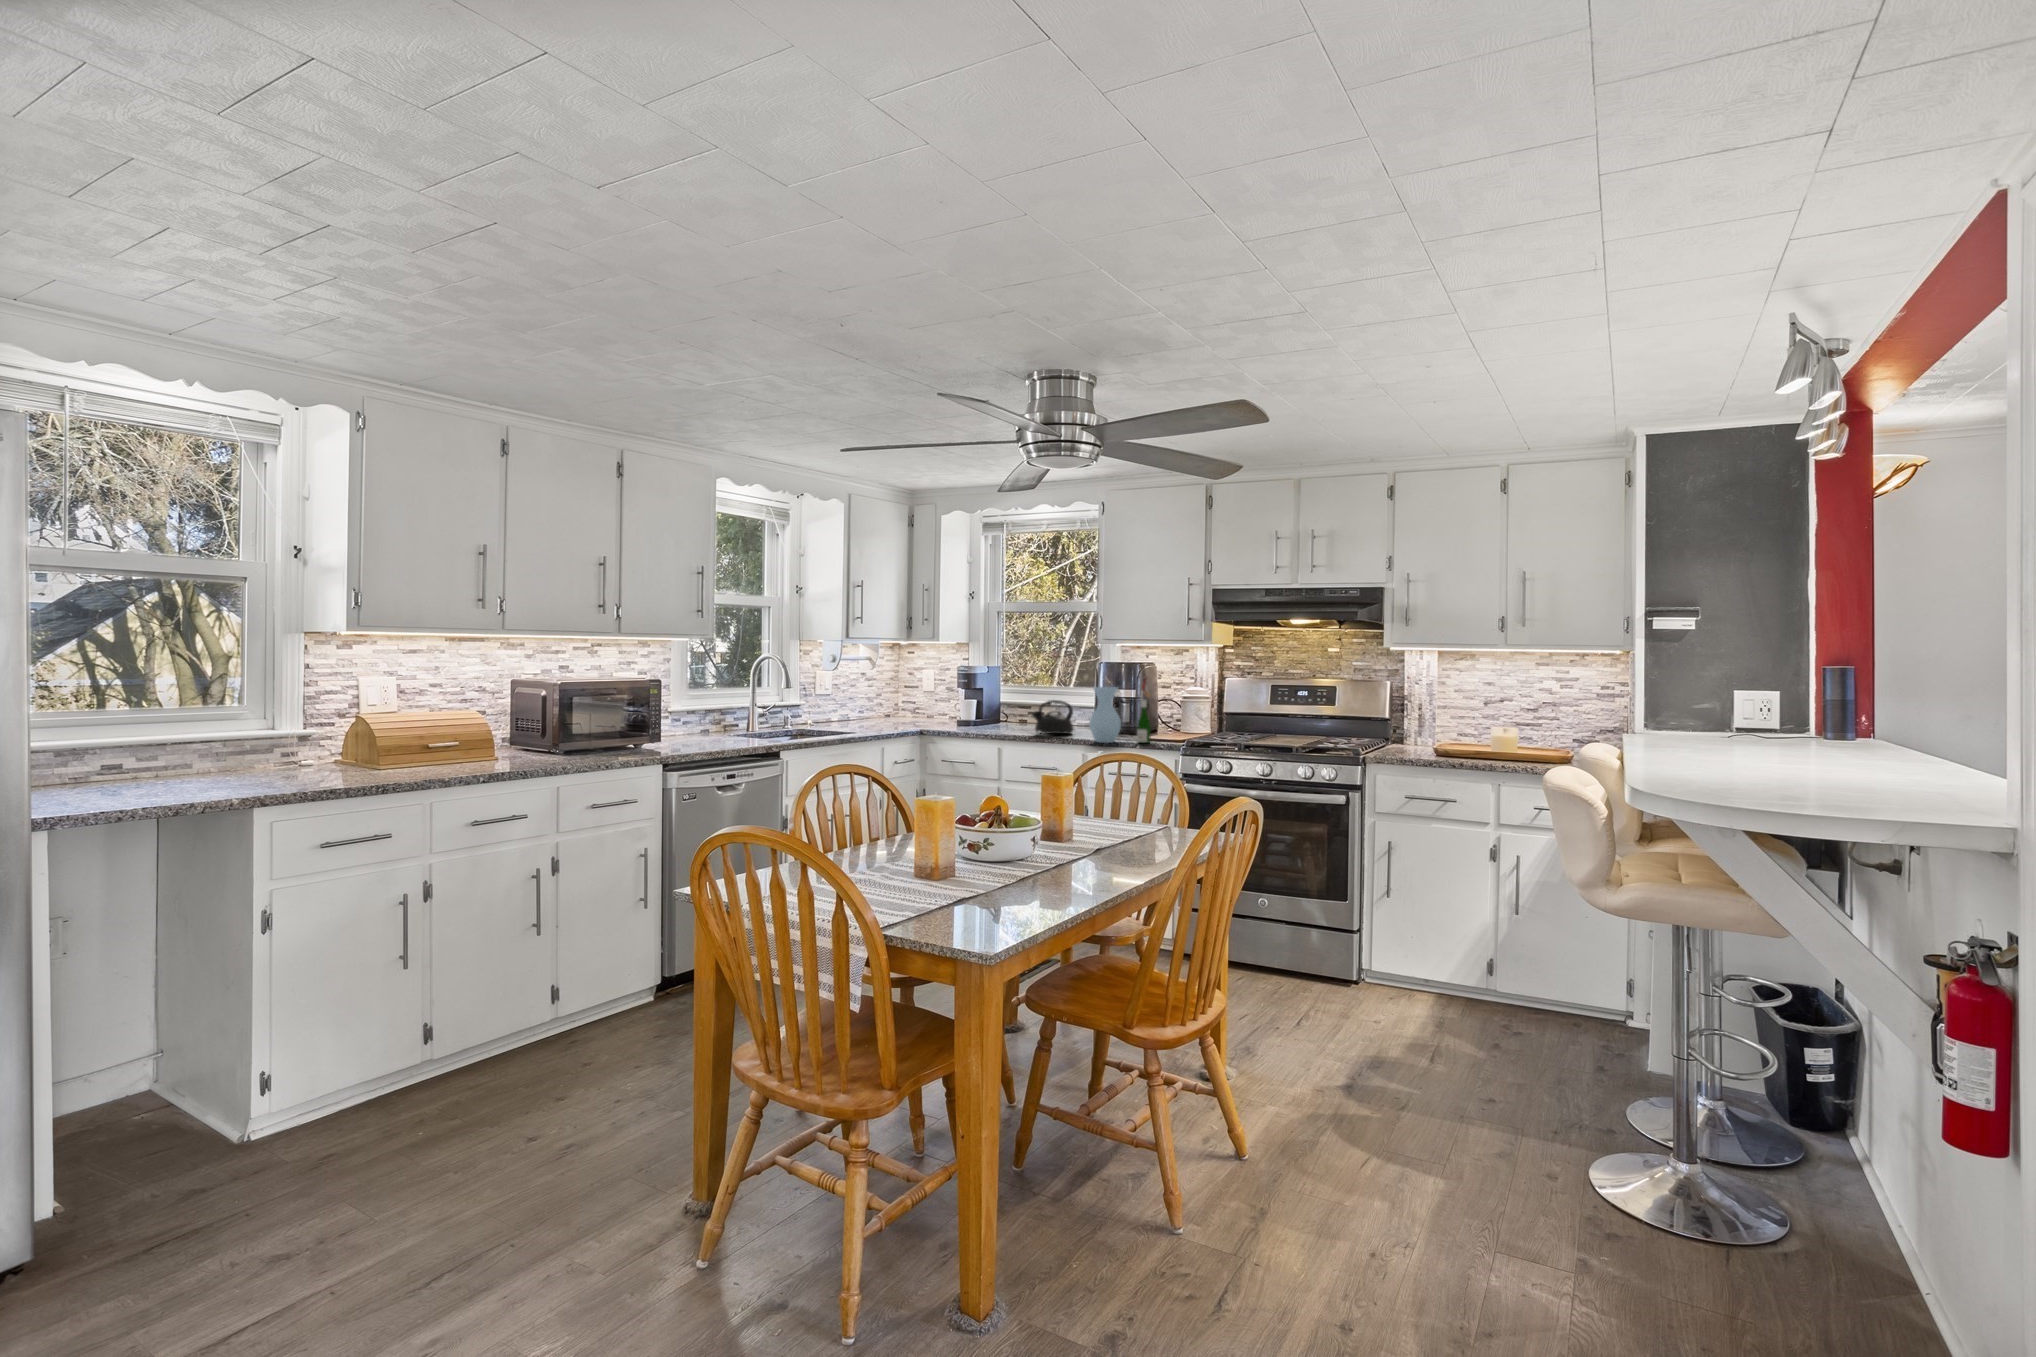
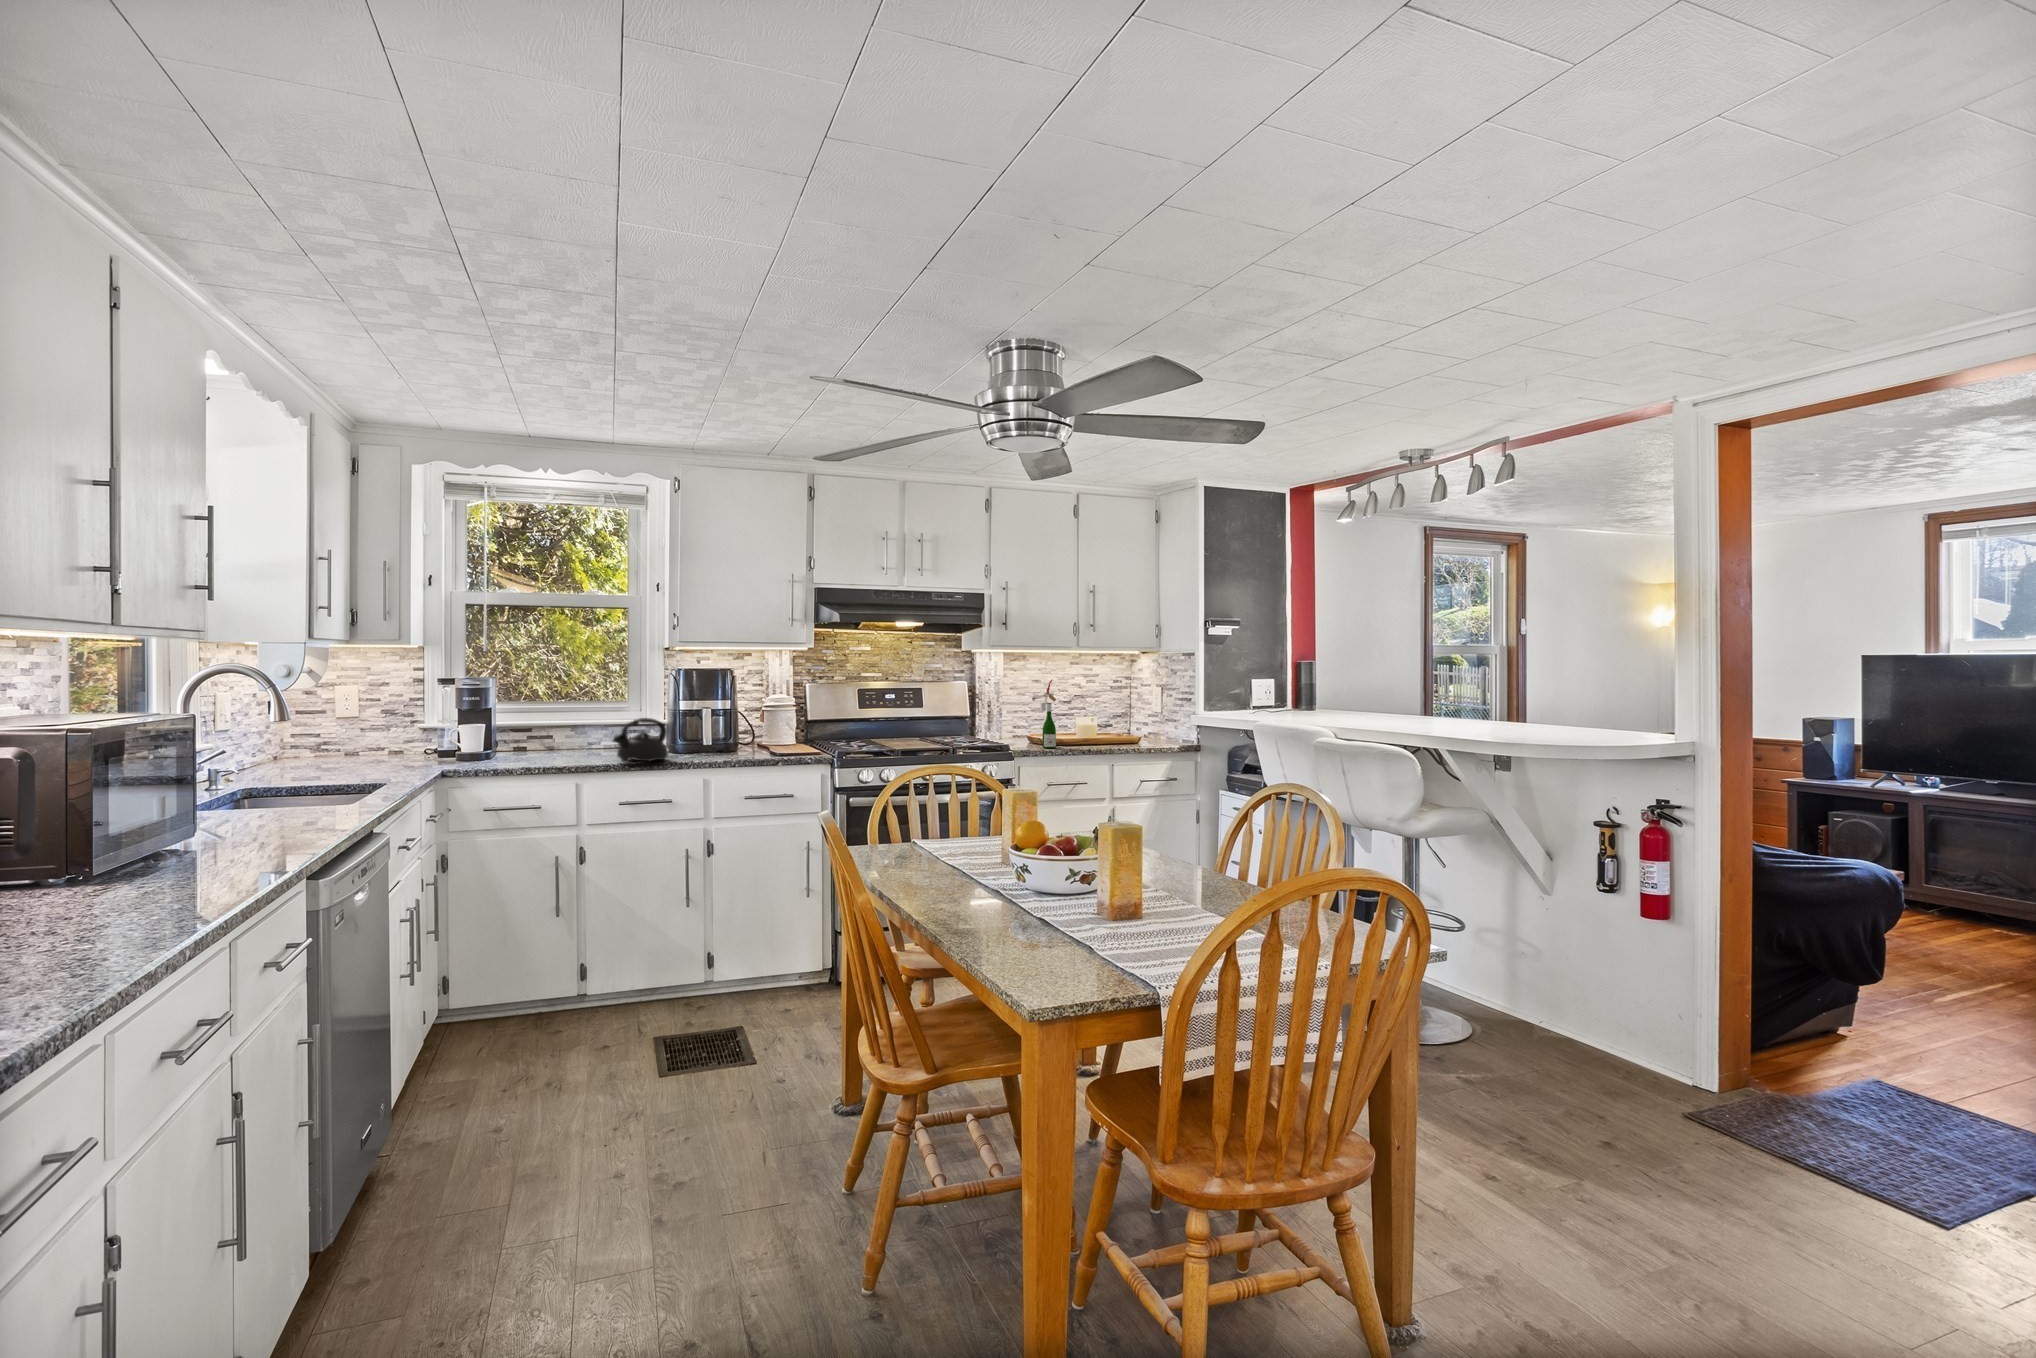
wine bottle: present [1137,681,1151,743] -> present [1041,680,1062,748]
vase: present [1089,687,1121,743] -> none [724,699,763,766]

